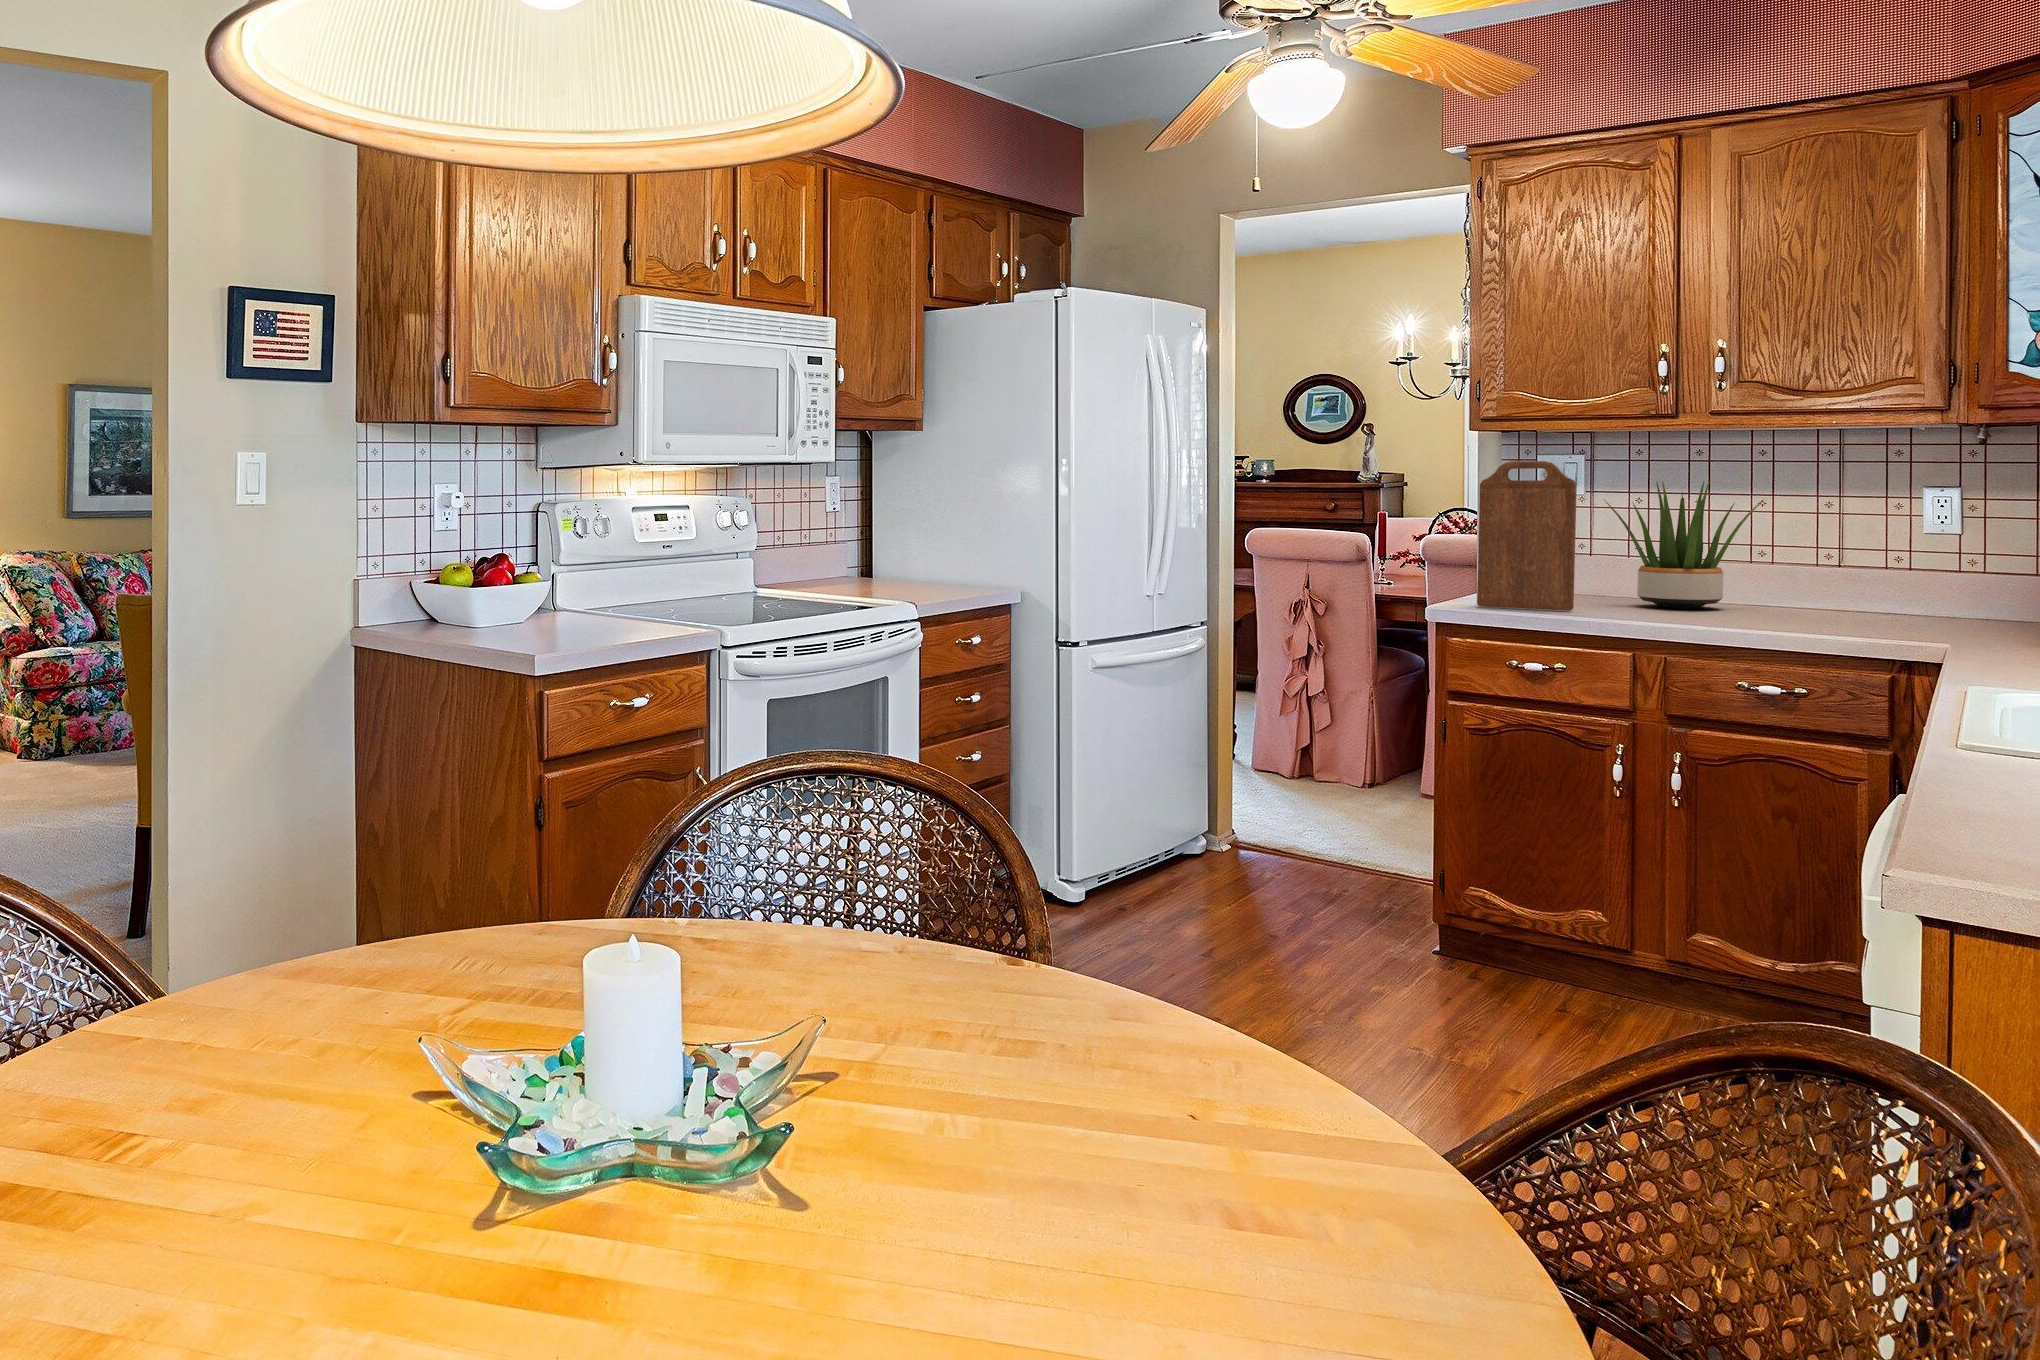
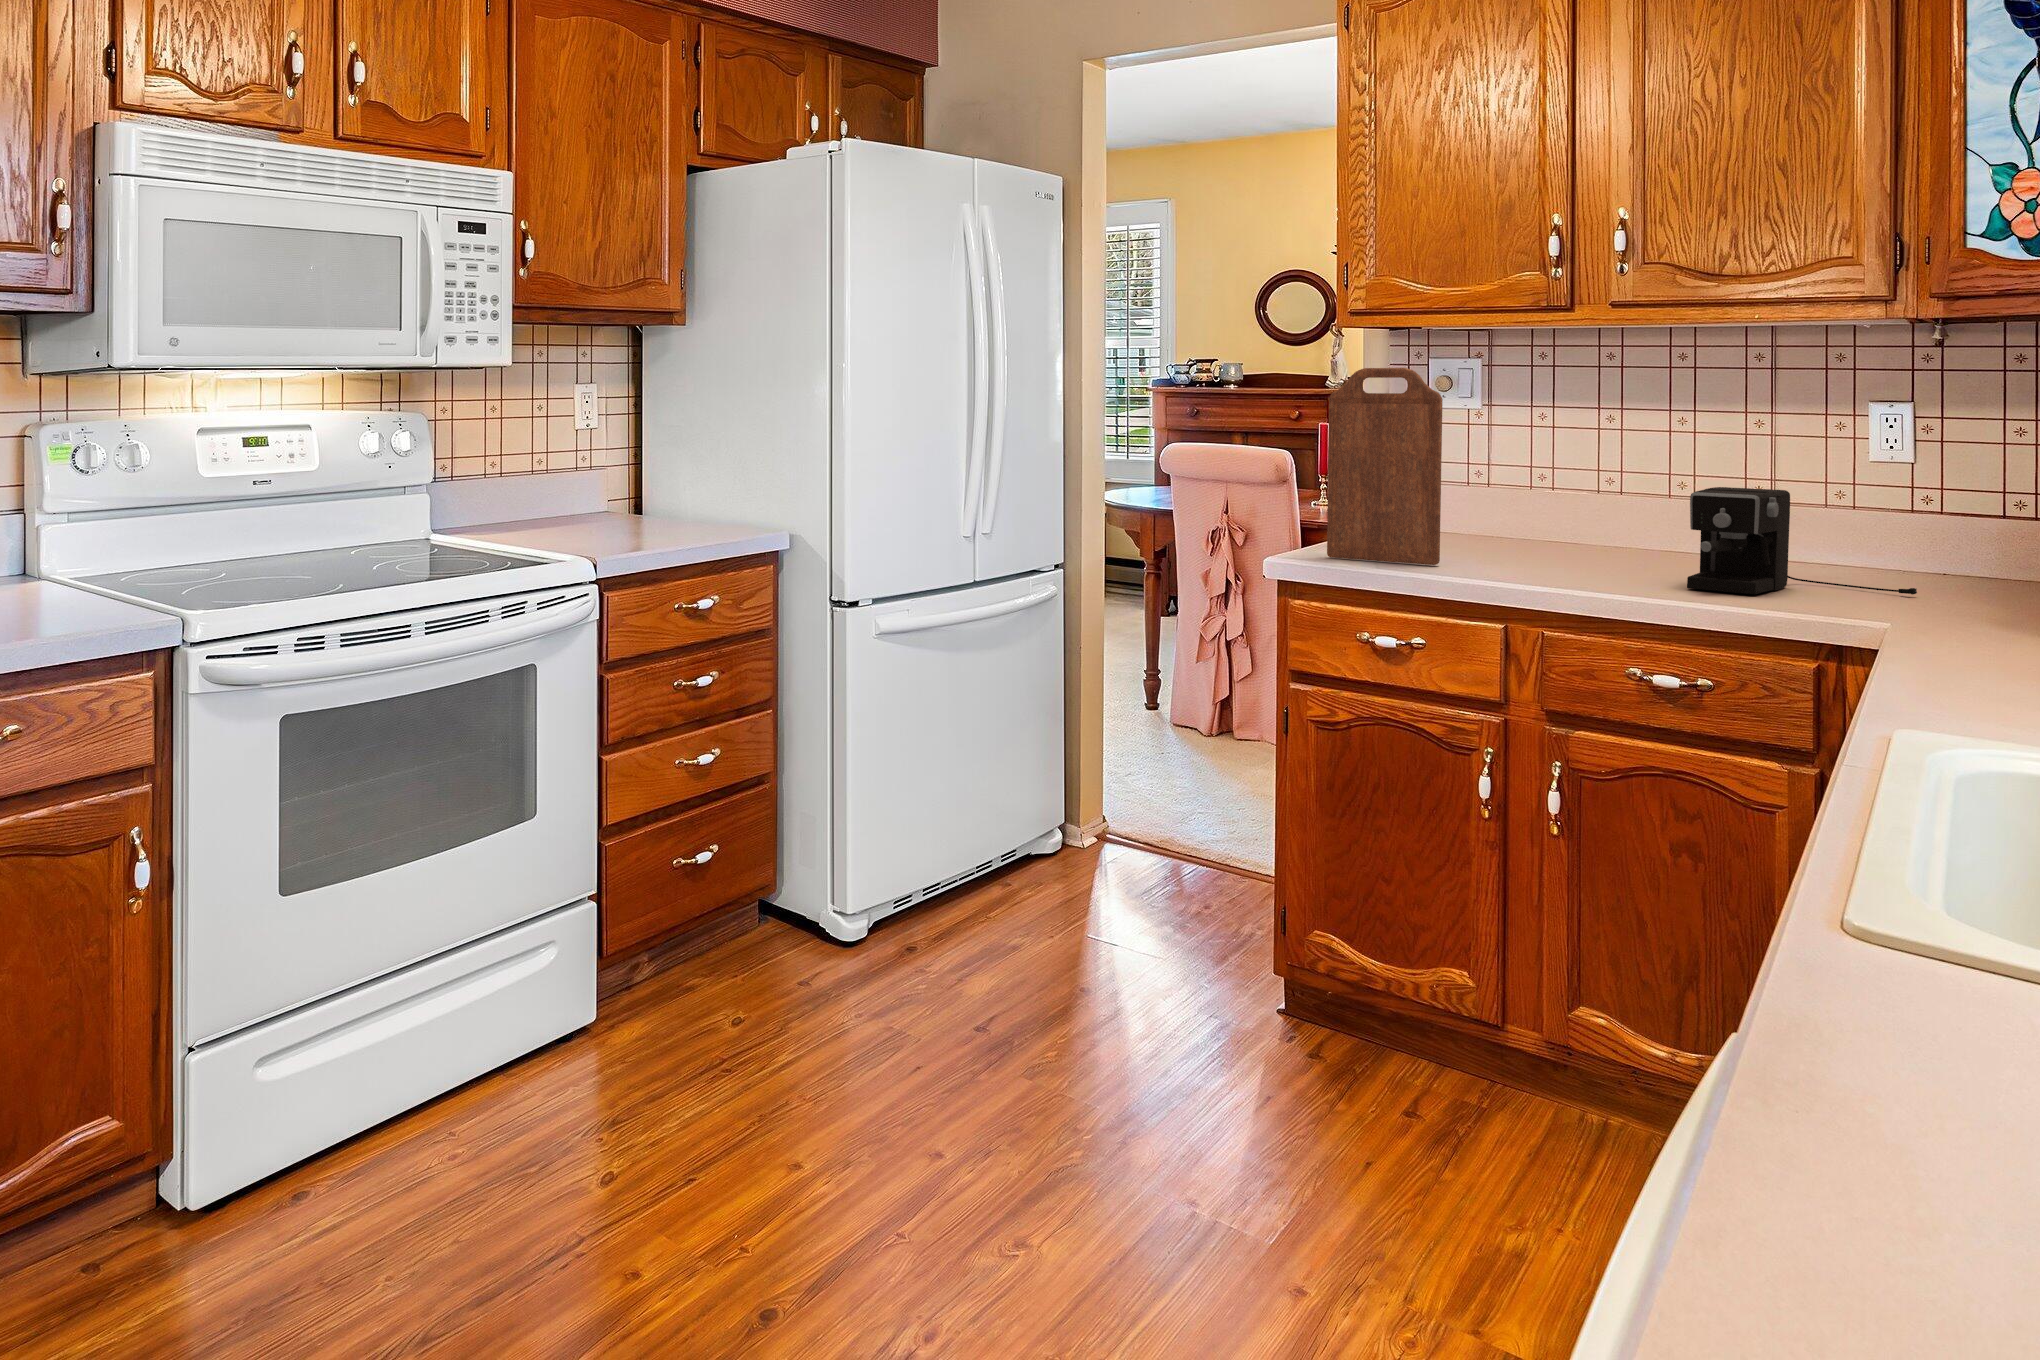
potted plant: present [1606,481,1762,609] -> none [1485,394,1679,560]
coffee maker: none [1783,550,1966,628] -> present [1687,487,1917,594]

